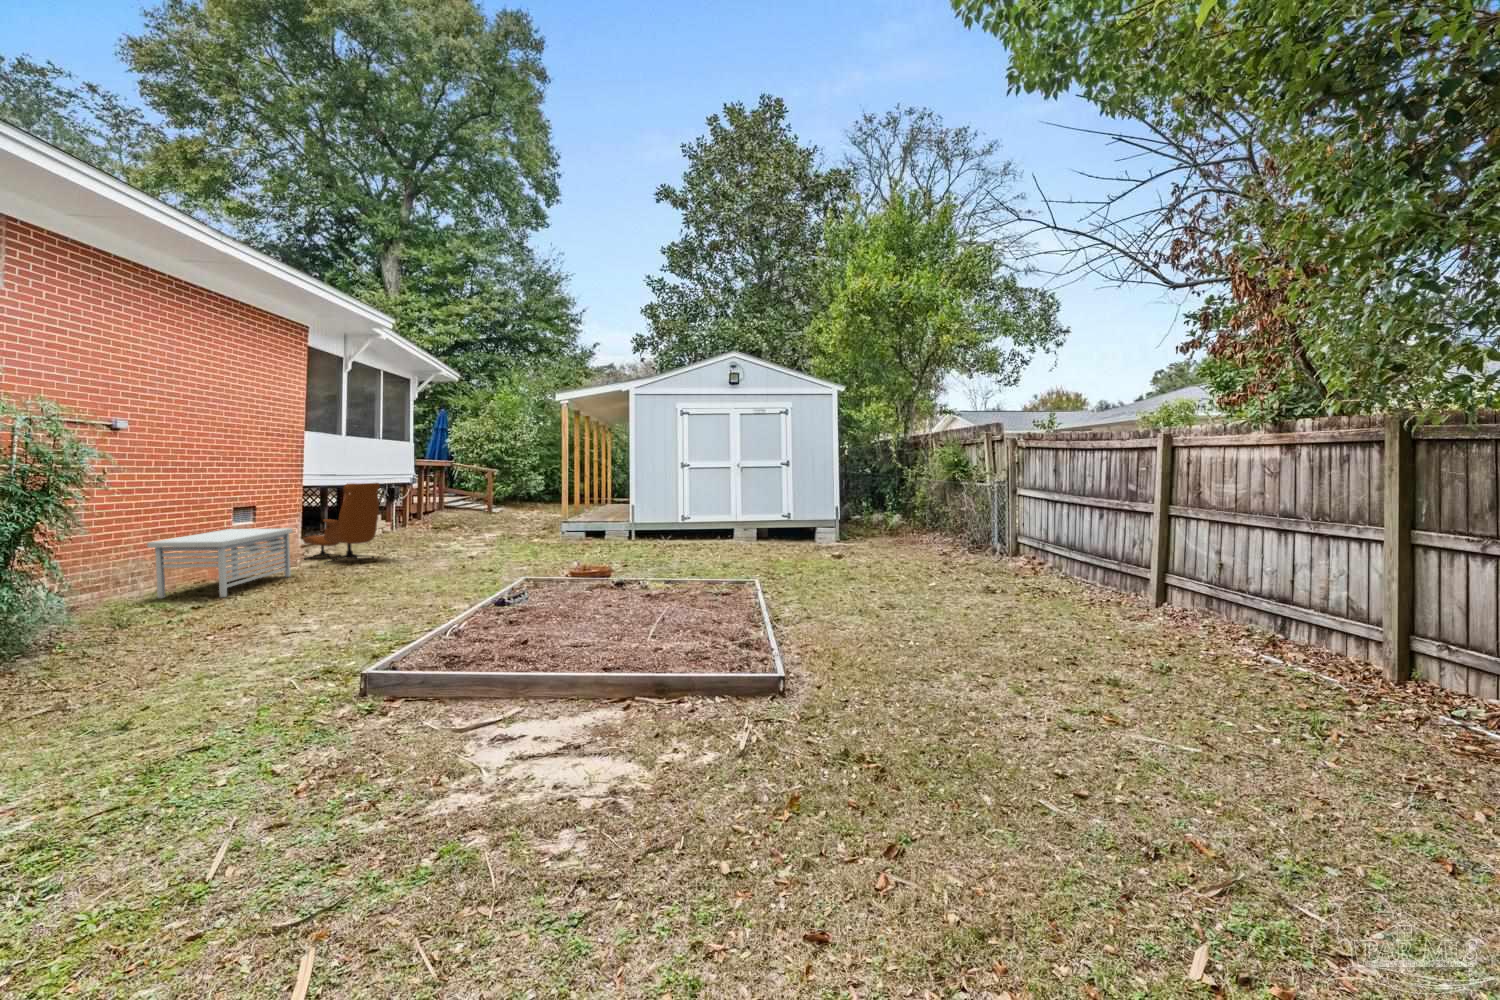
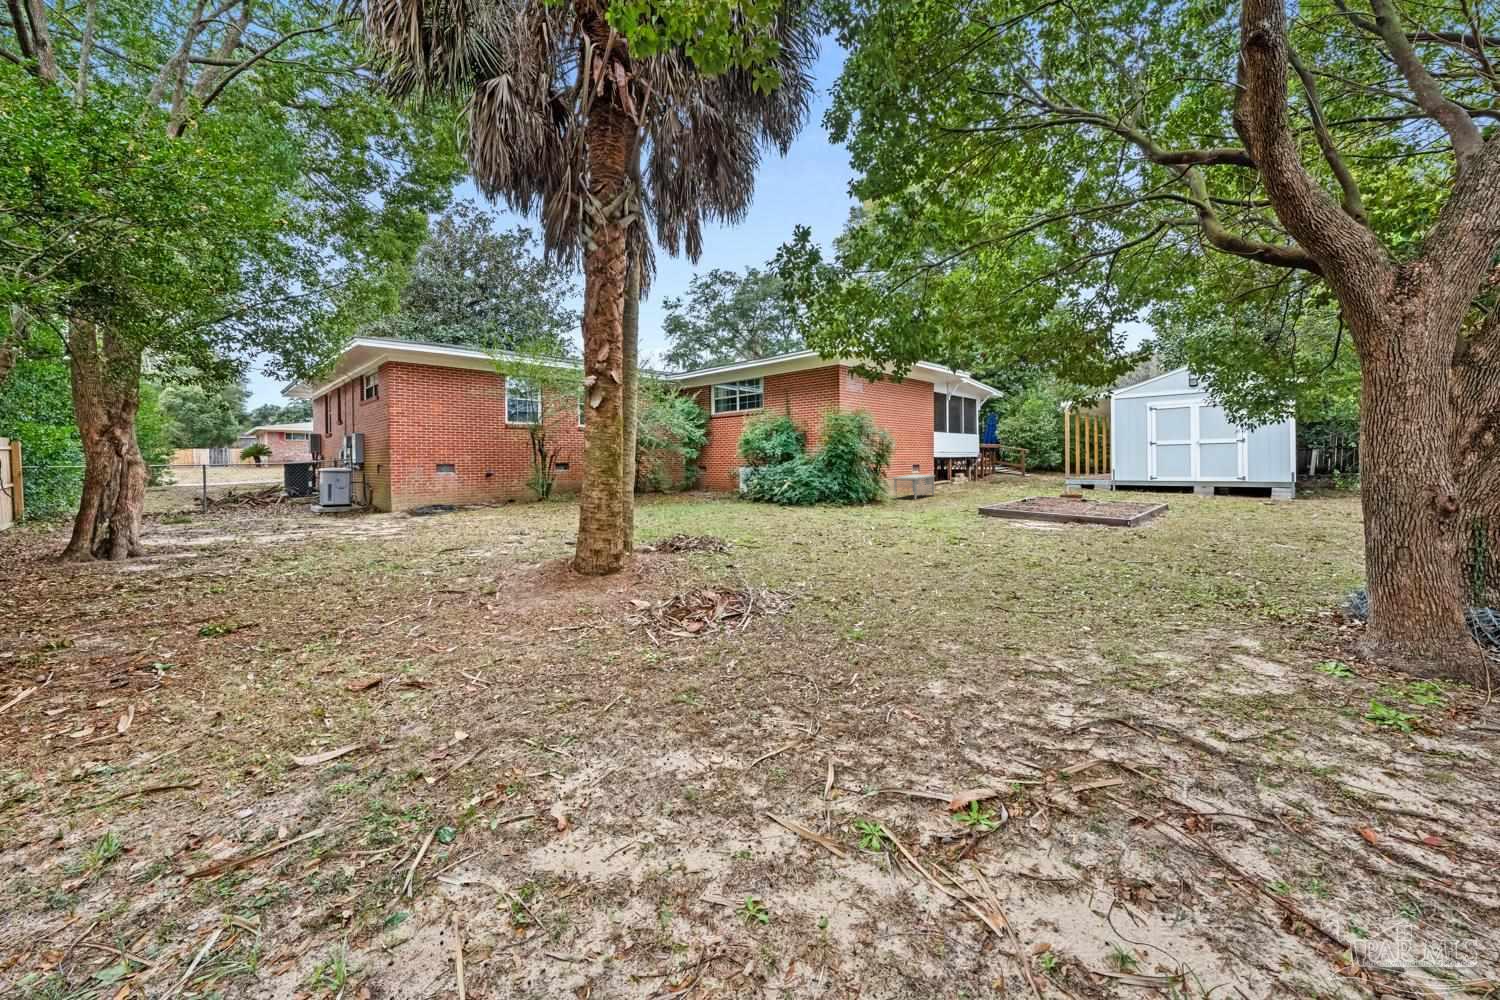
lounge chair: present [303,483,380,564] -> none [934,455,969,493]

